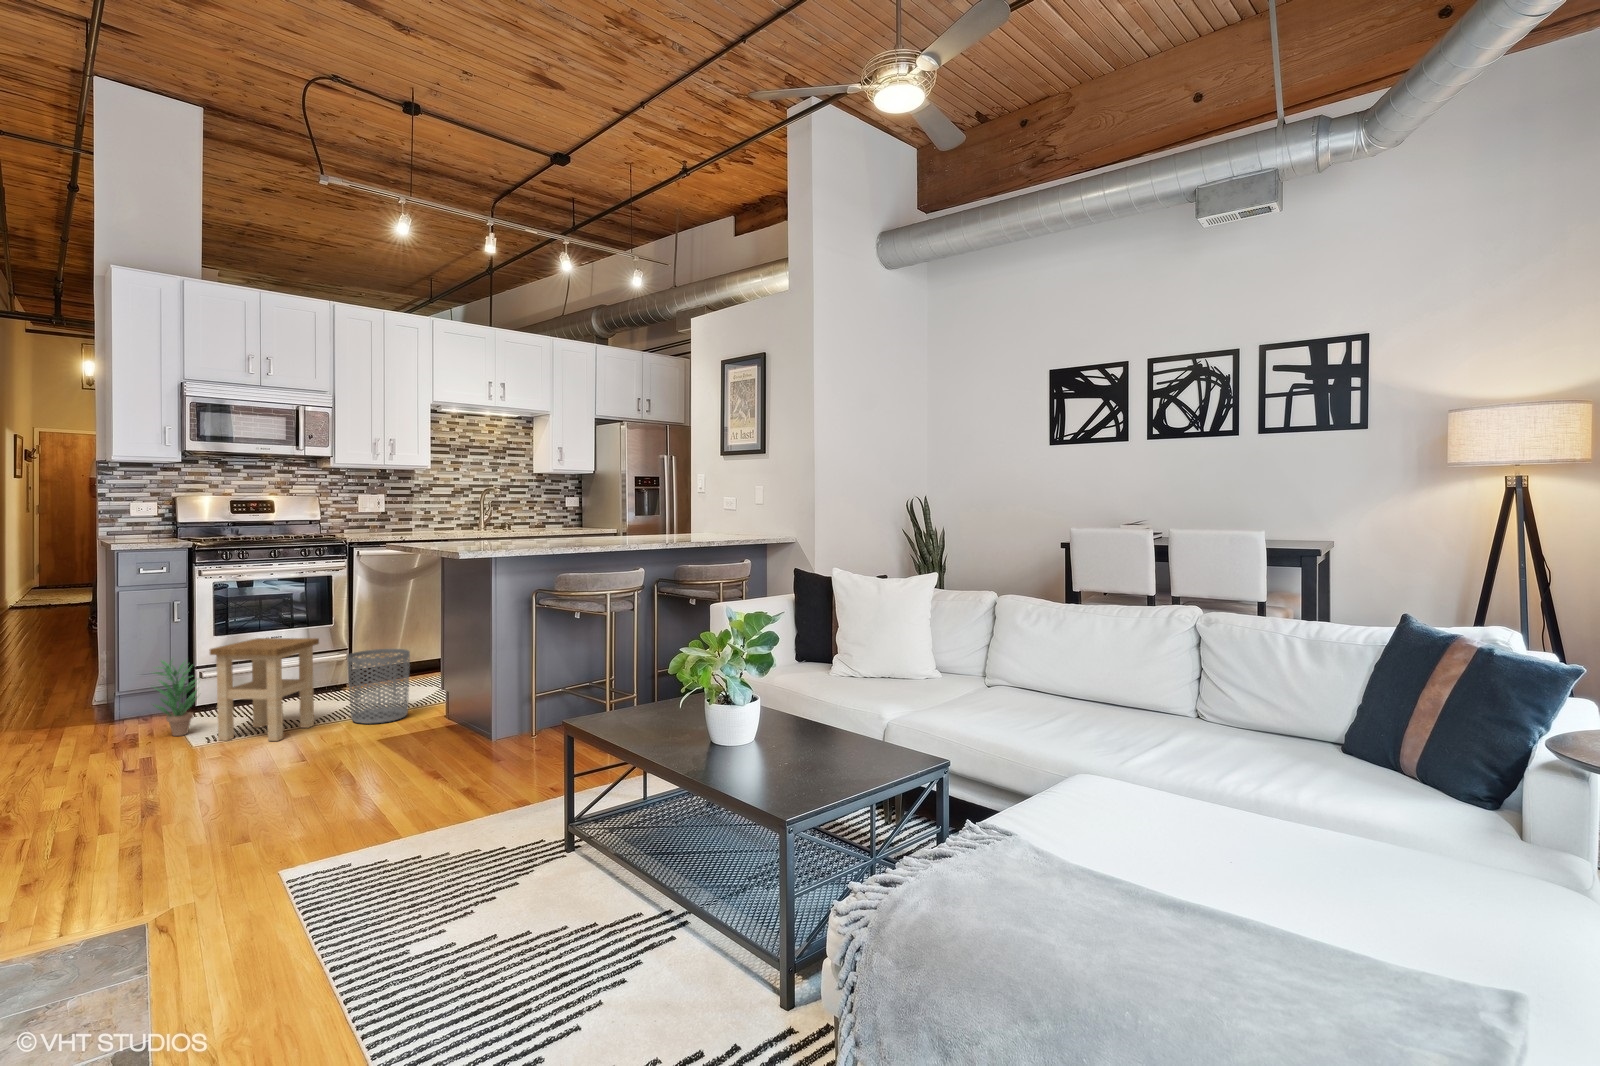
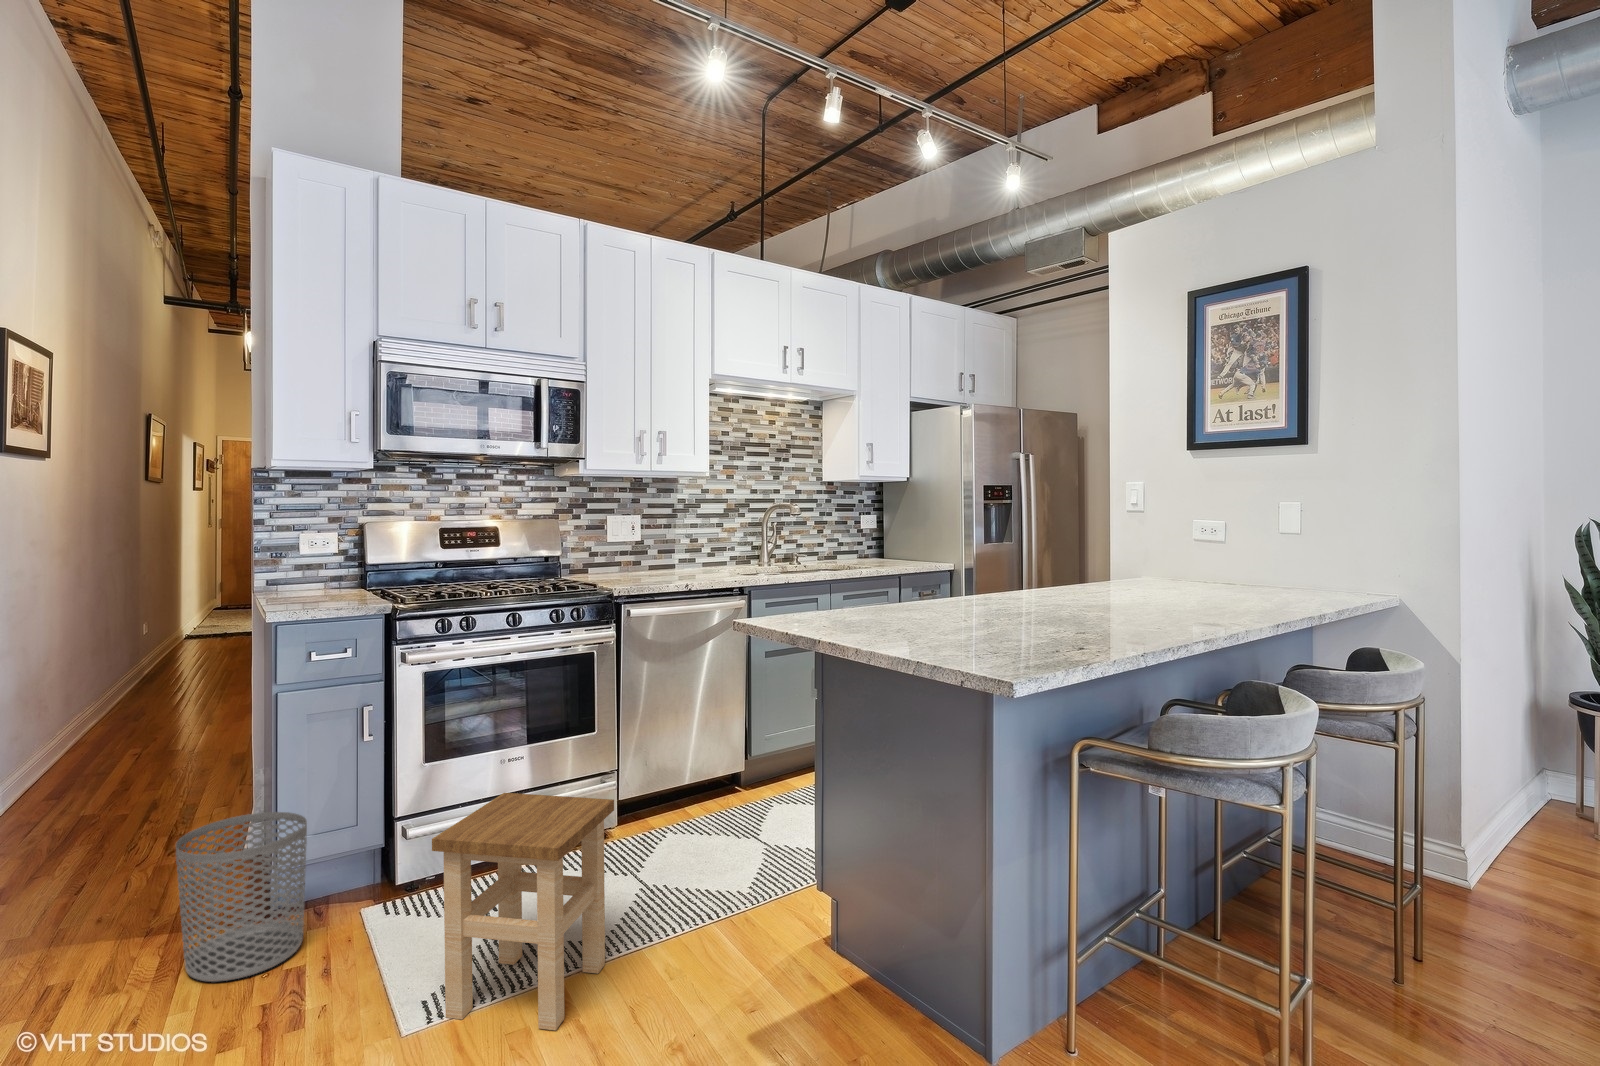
waste bin: present [347,649,410,724] -> present [176,812,307,982]
potted plant: present [155,661,197,736] -> none [323,842,413,991]

